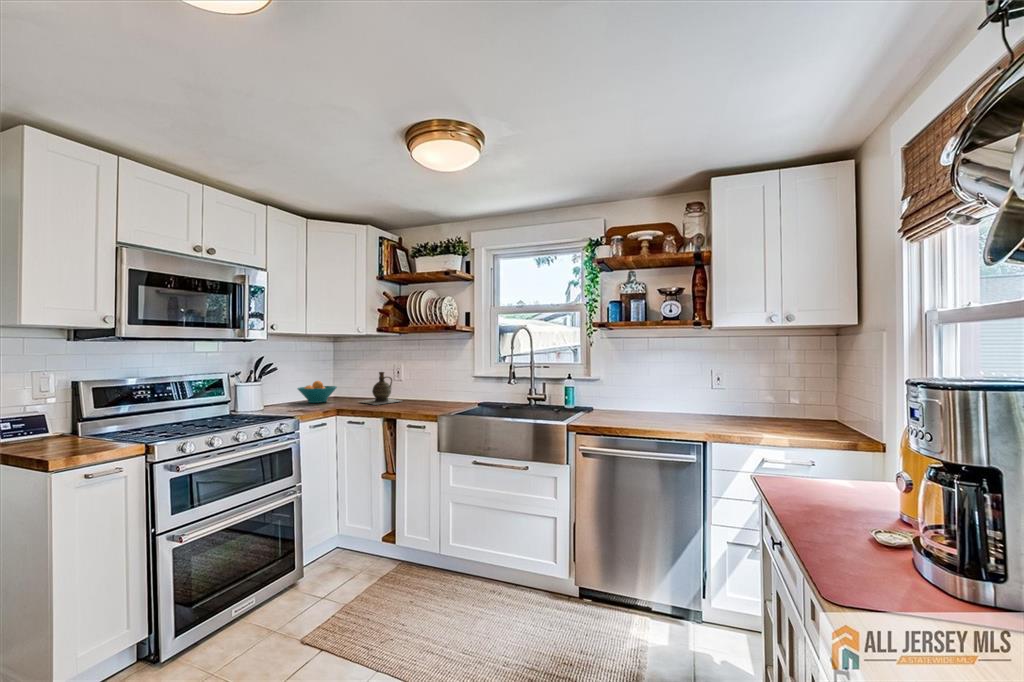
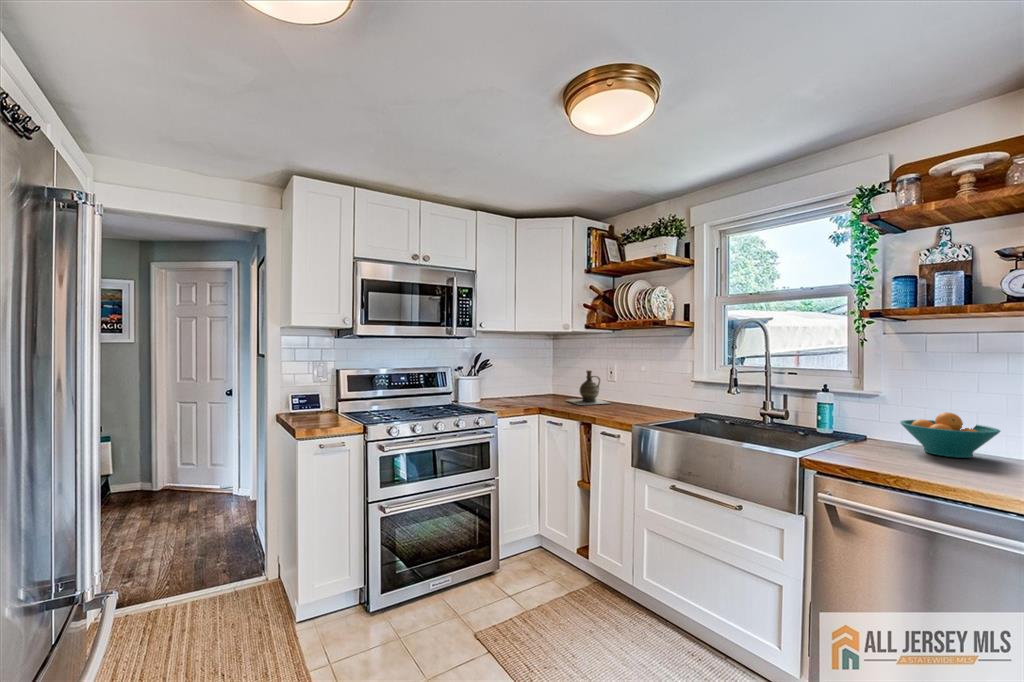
fruit bowl: present [298,381,337,403] -> present [900,412,1000,458]

